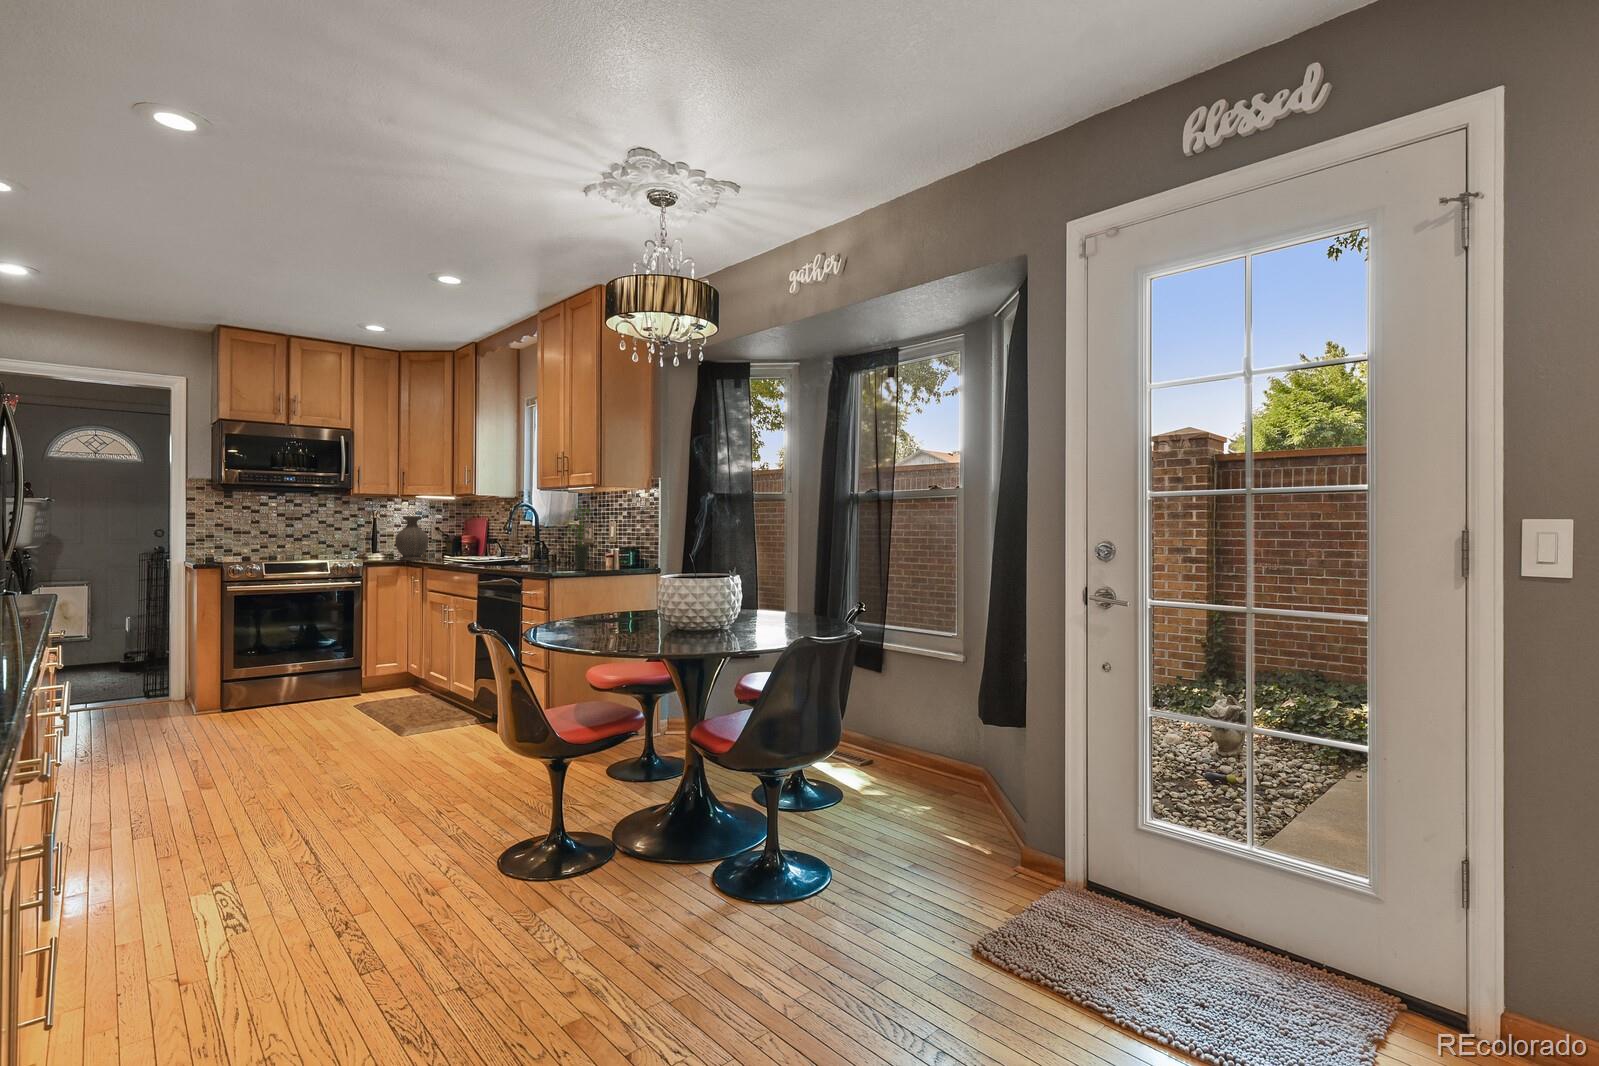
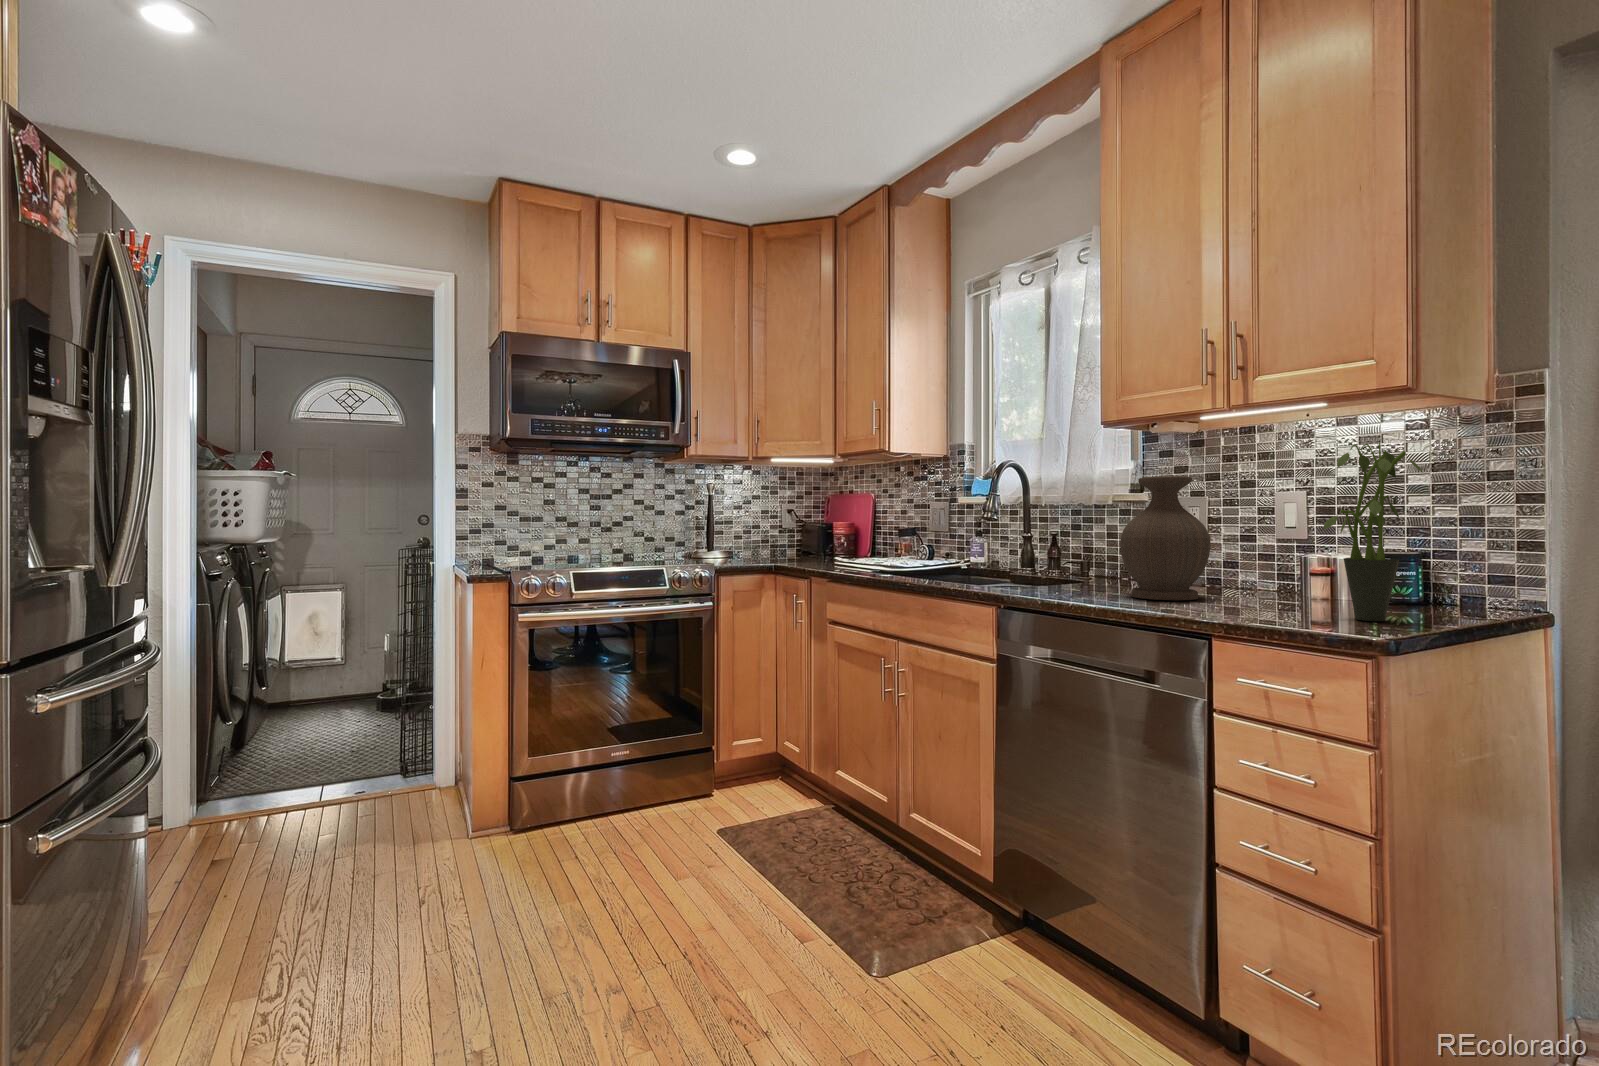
vase: present [395,516,429,560] -> present [1120,476,1211,600]

